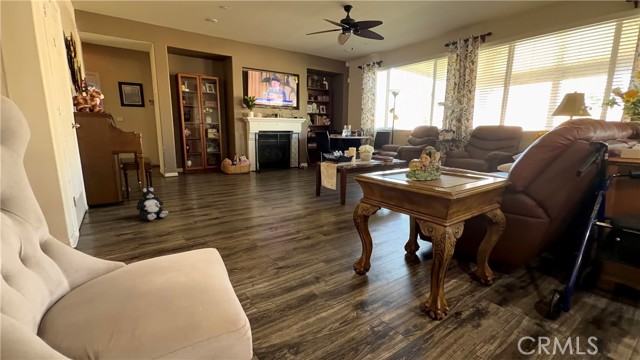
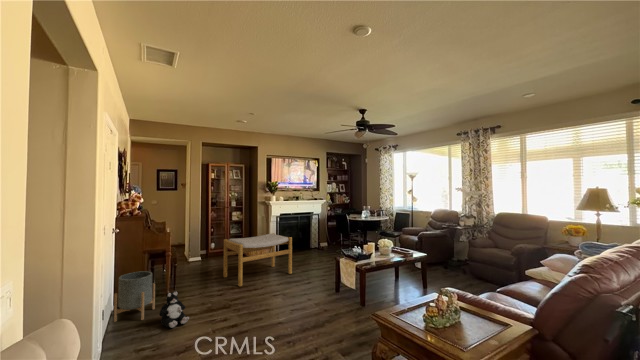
footstool: none [200,147,272,193] -> present [223,233,292,286]
planter: none [85,171,132,217] -> present [114,271,155,322]

